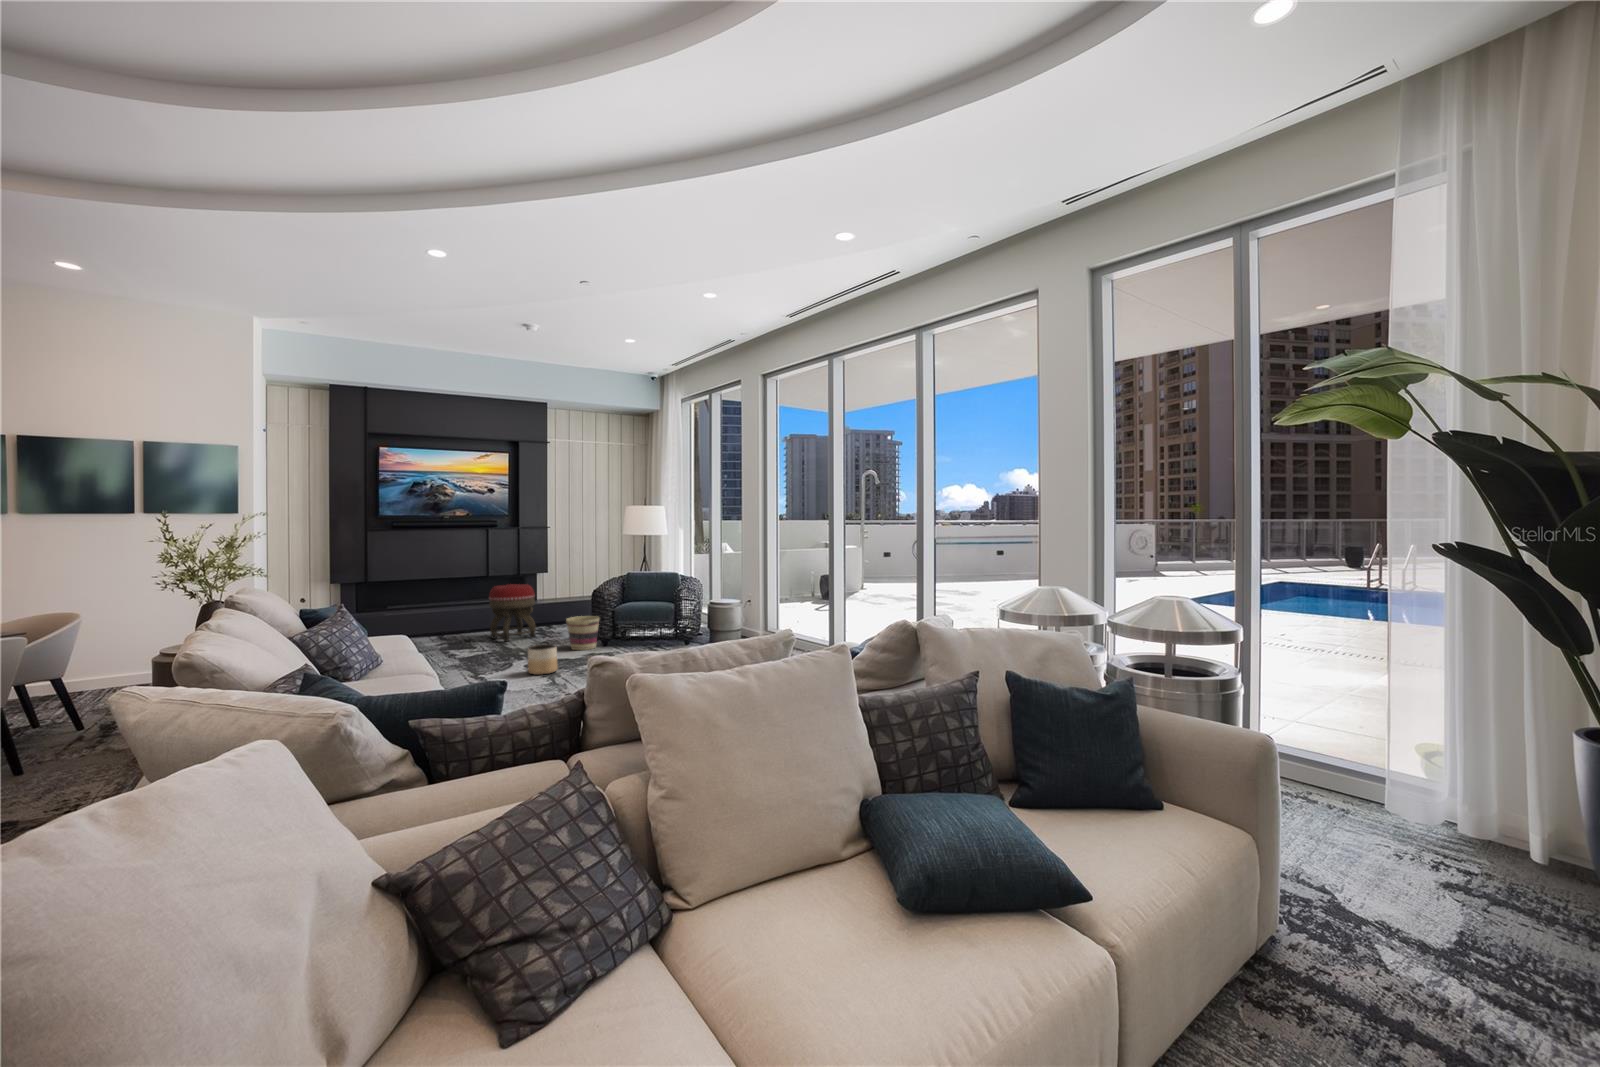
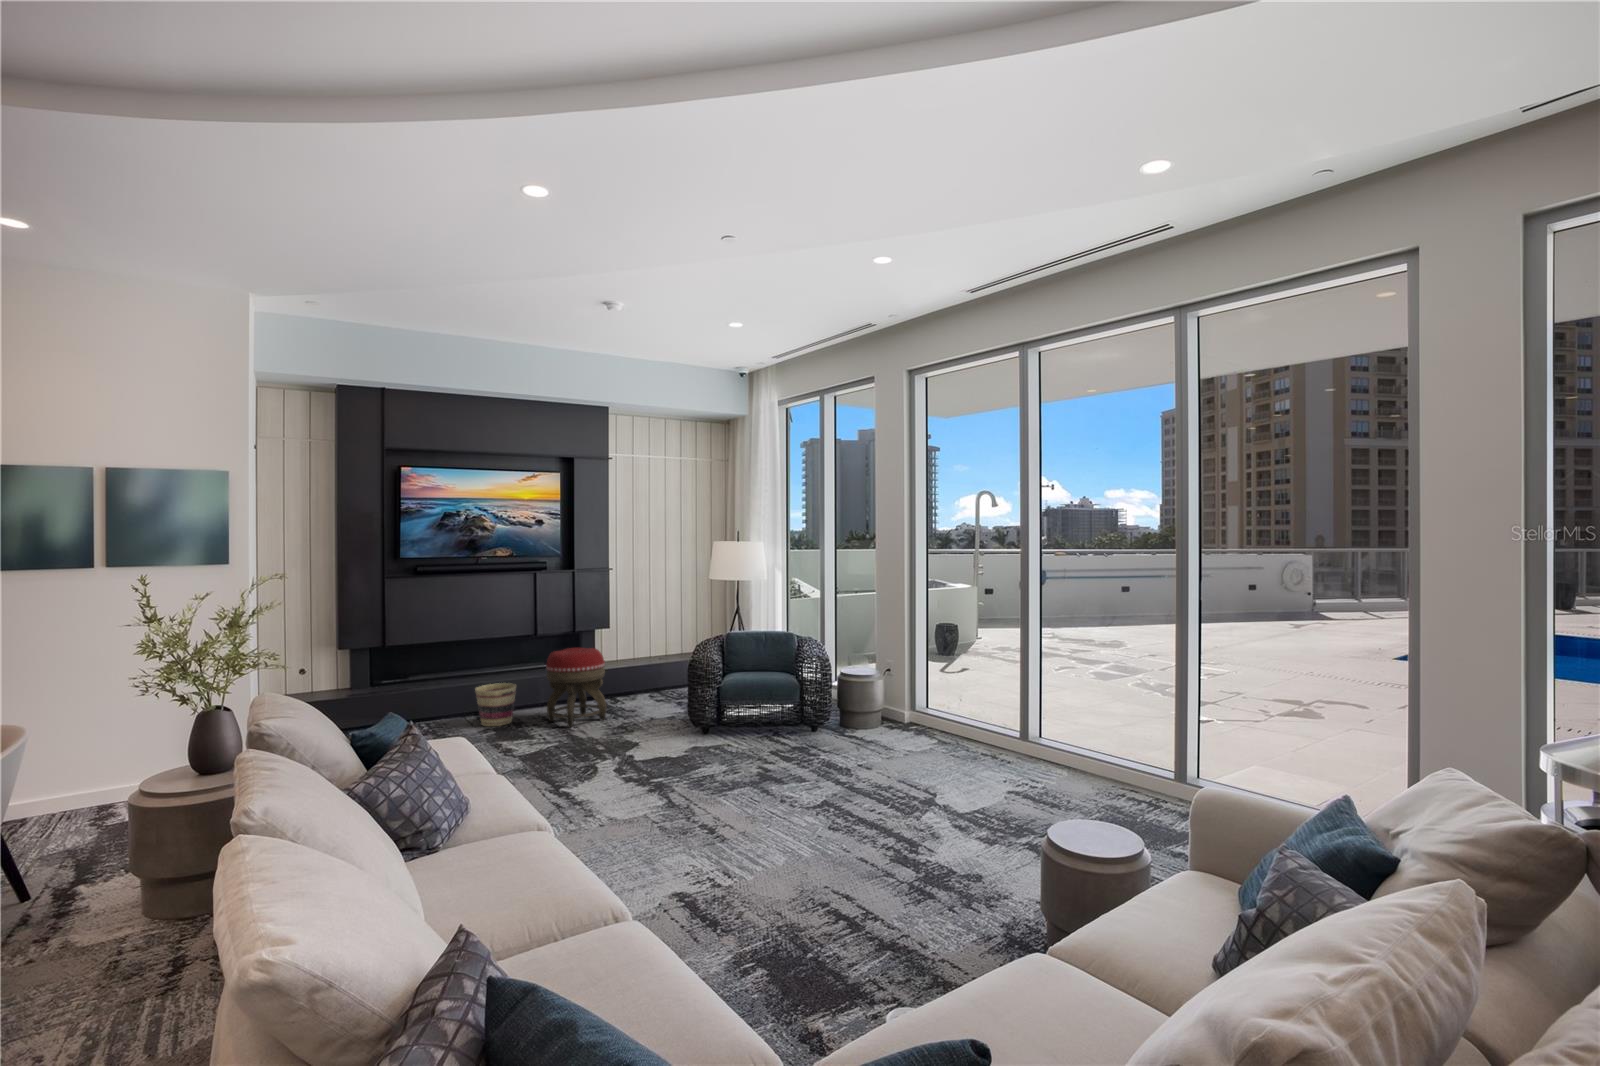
basket: present [566,616,599,650] -> present [475,683,516,726]
planter: present [528,644,558,675] -> none [628,745,668,791]

